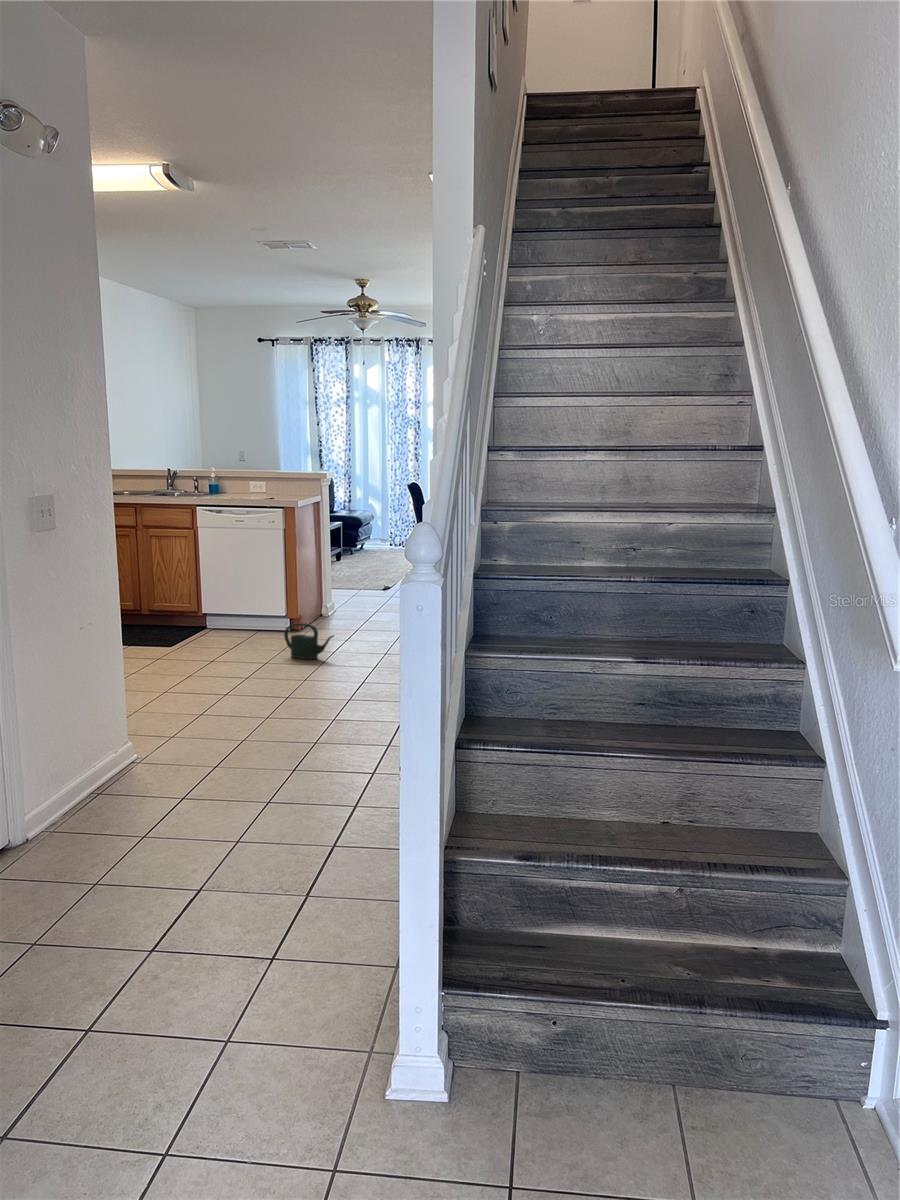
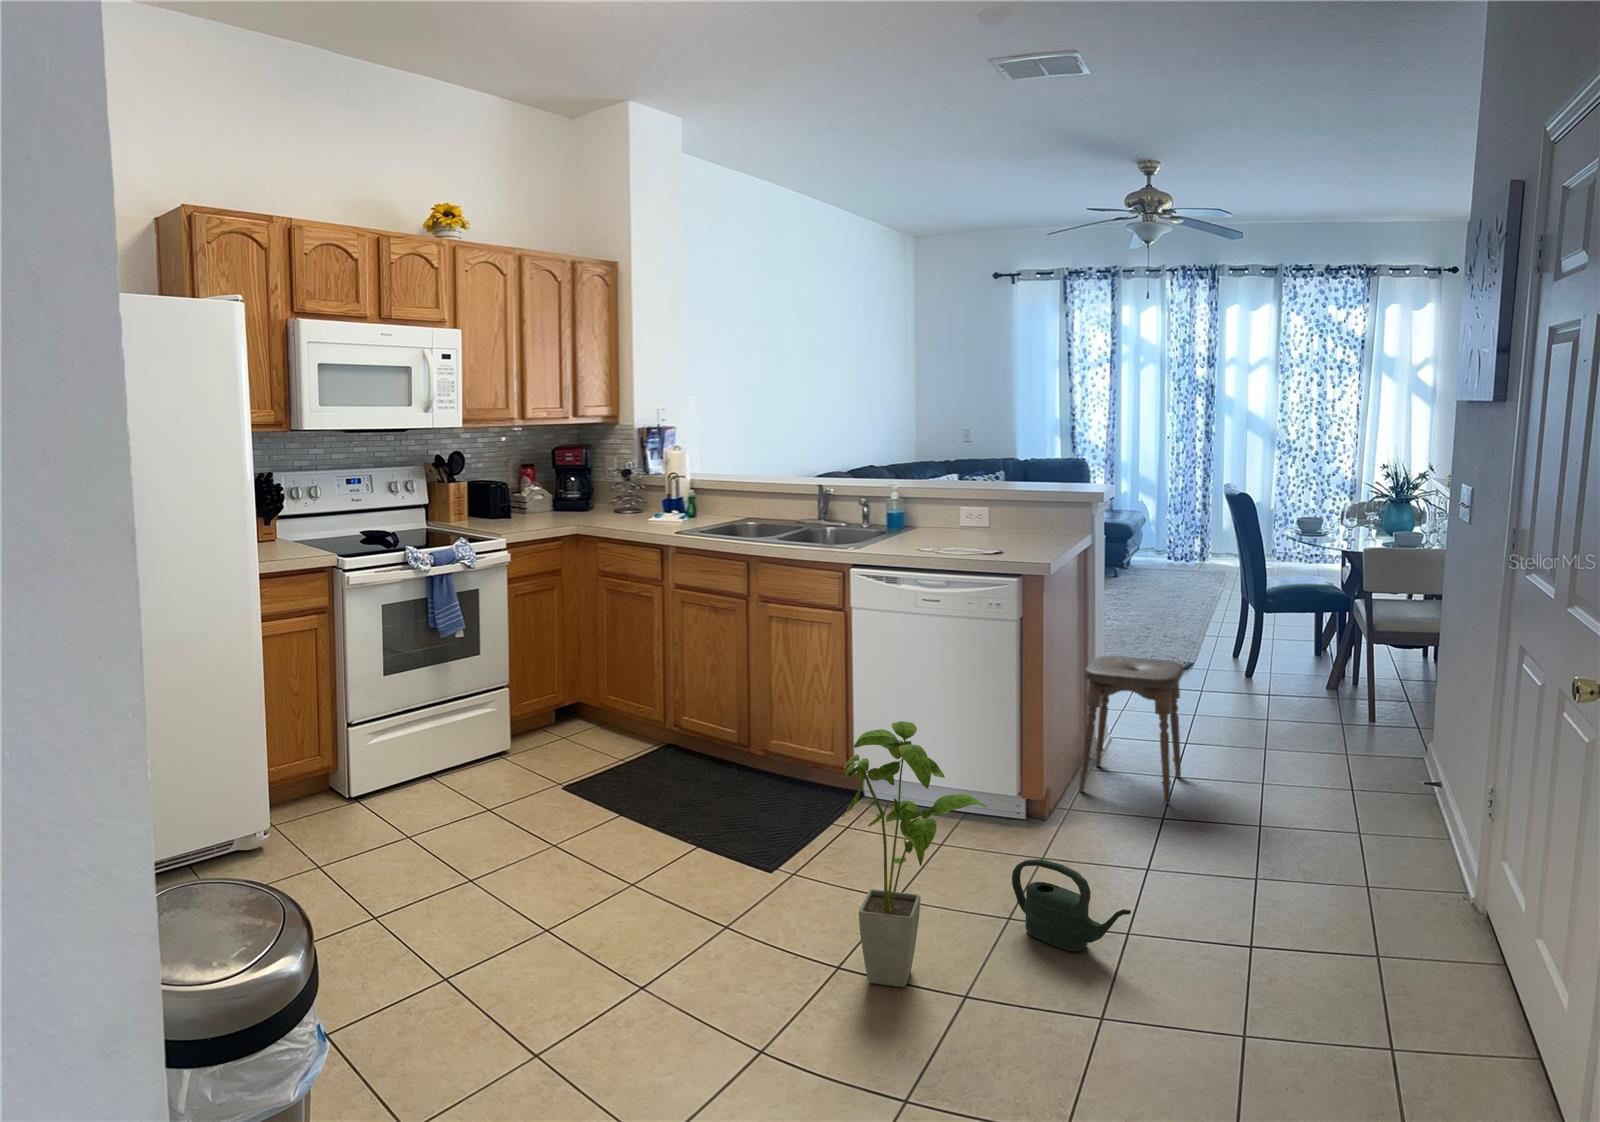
house plant: none [209,552,273,669] -> present [842,721,987,987]
stool: none [318,559,371,628] -> present [1079,656,1184,804]

